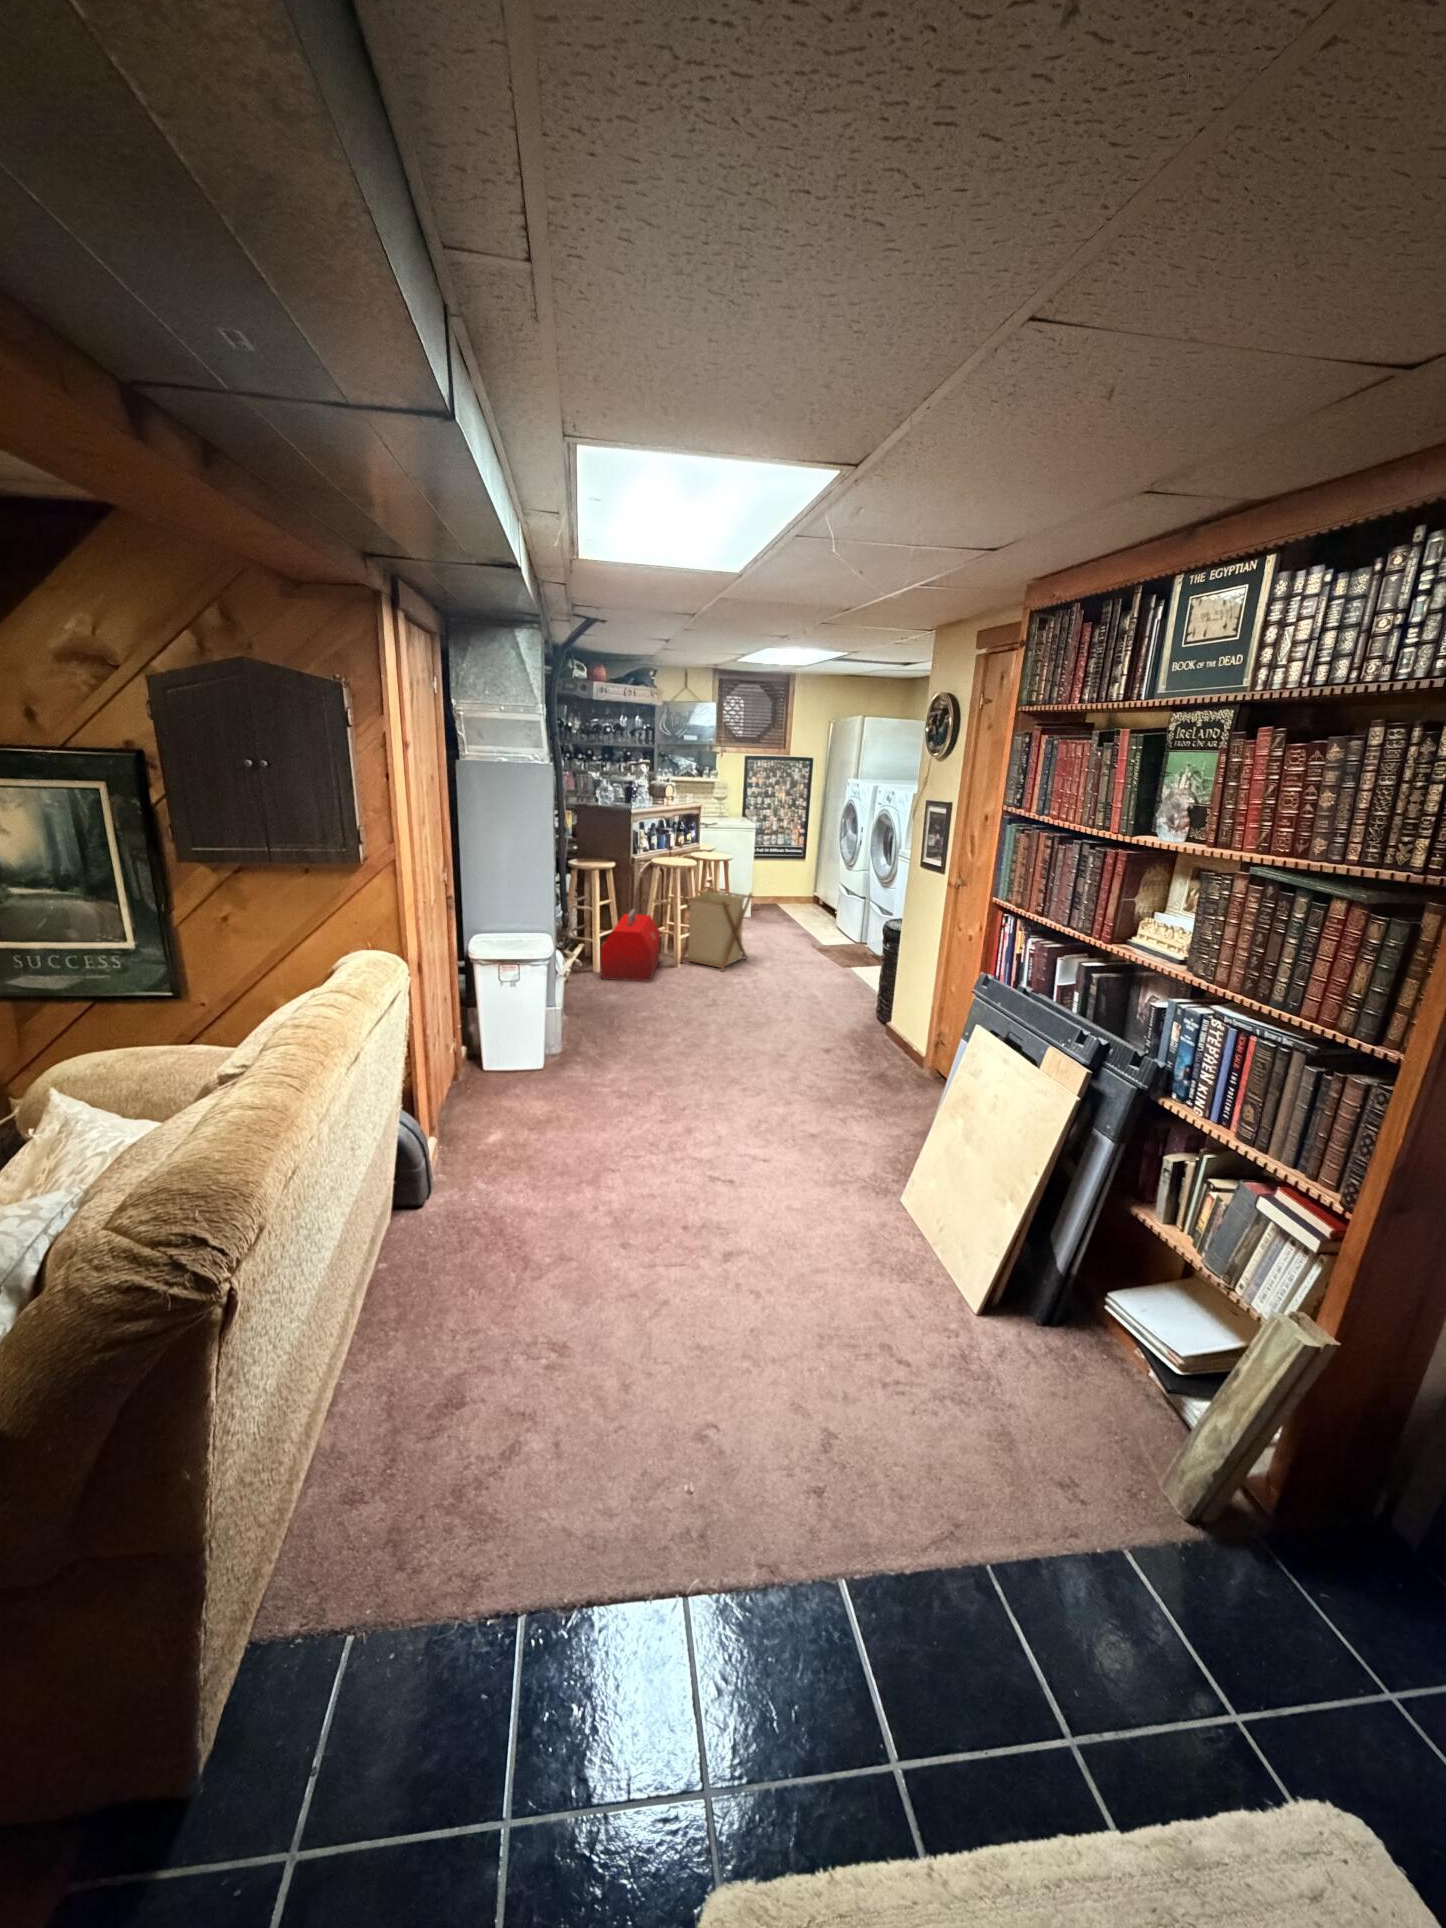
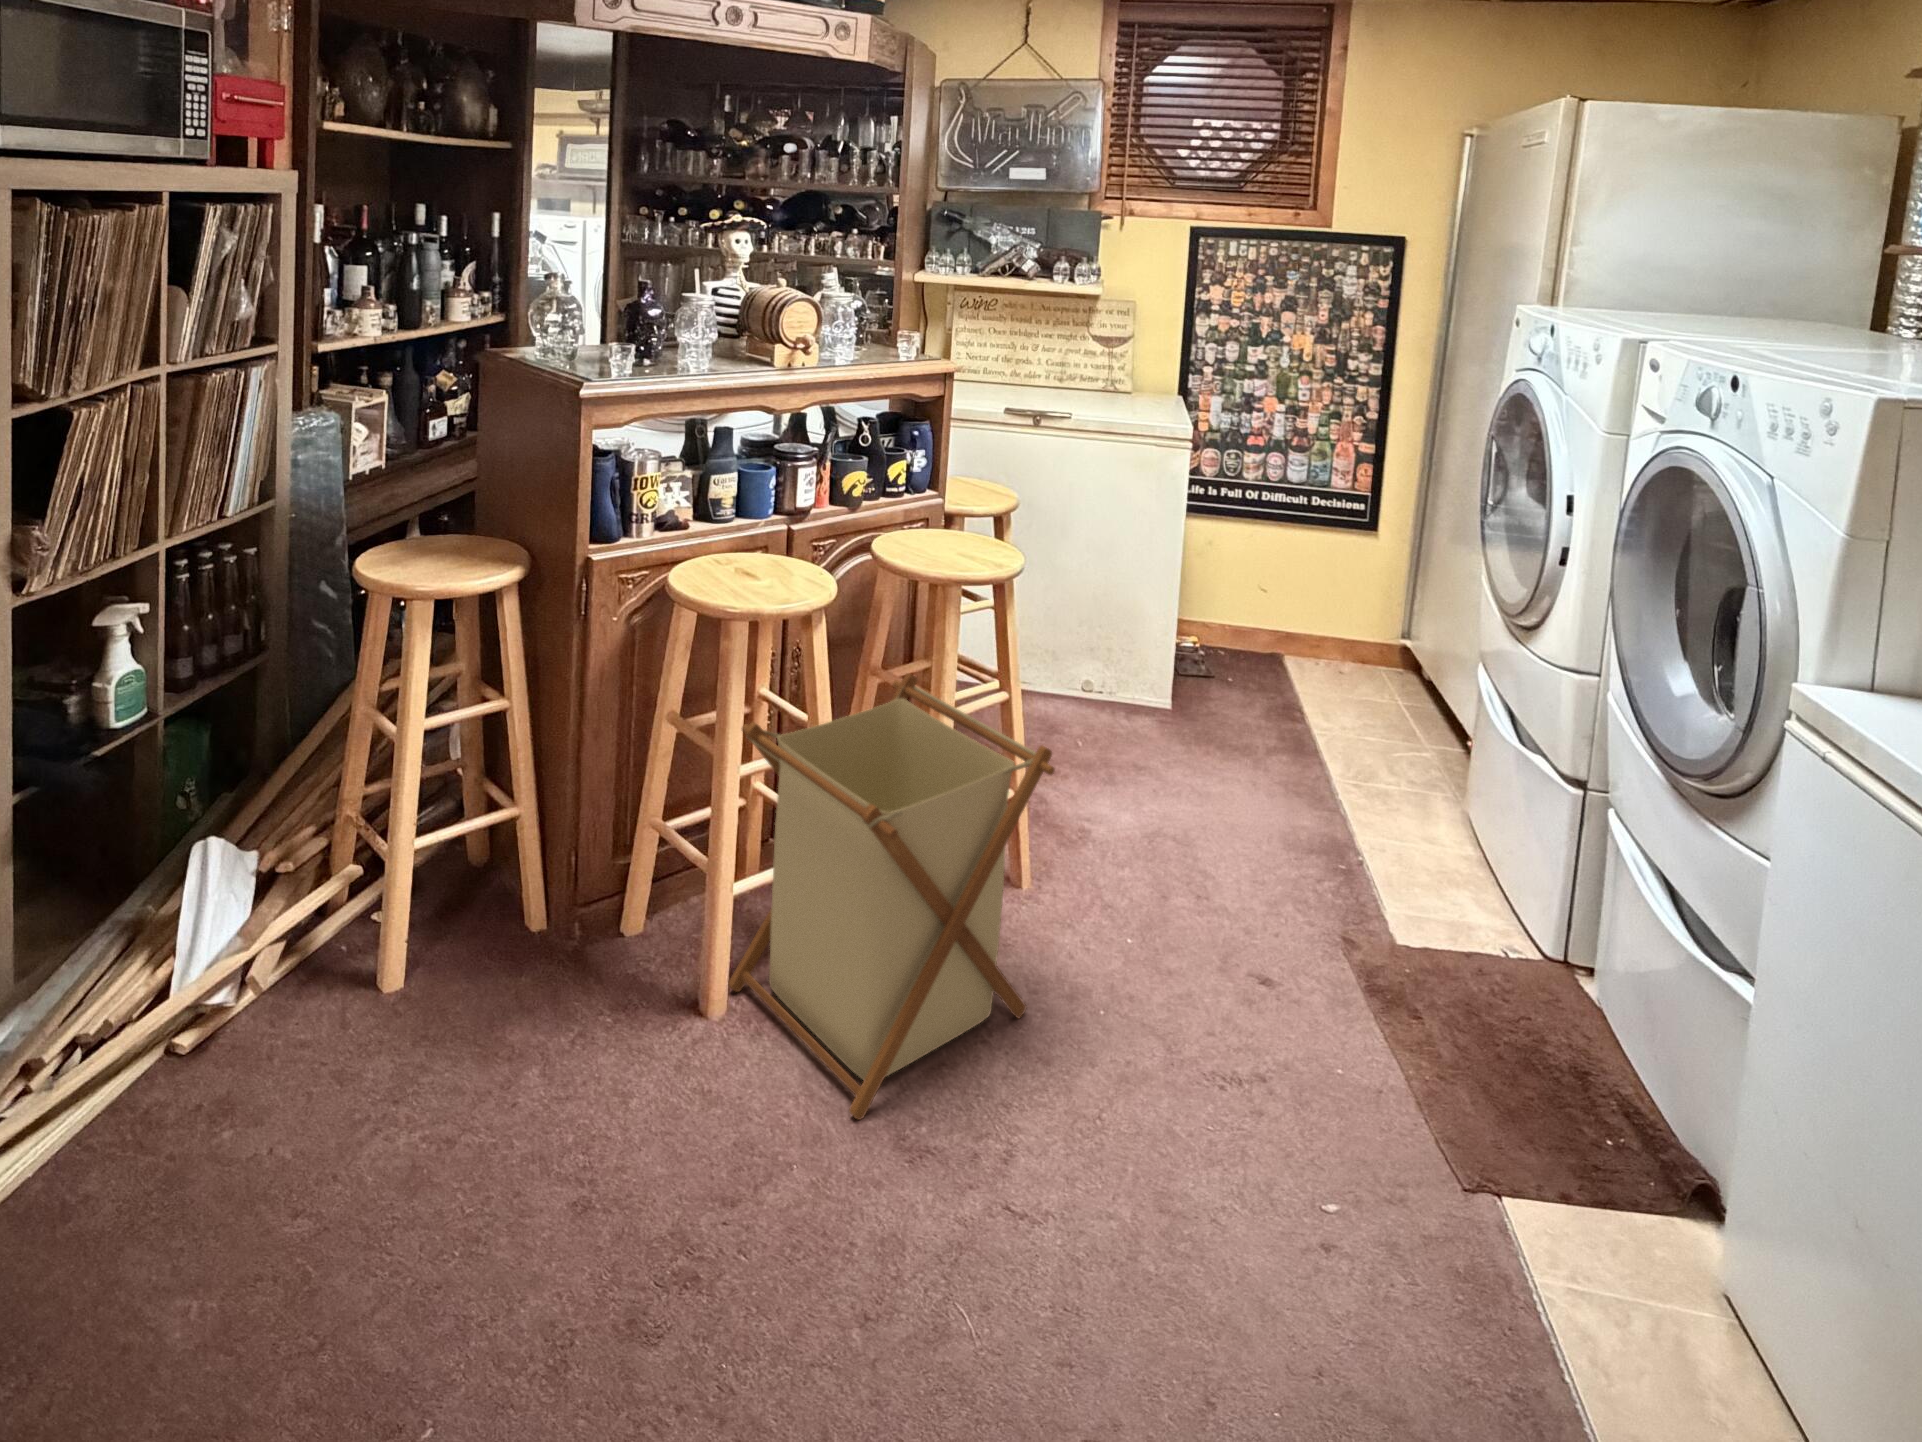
toolbox: present [601,909,660,982] -> none [315,747,676,1151]

